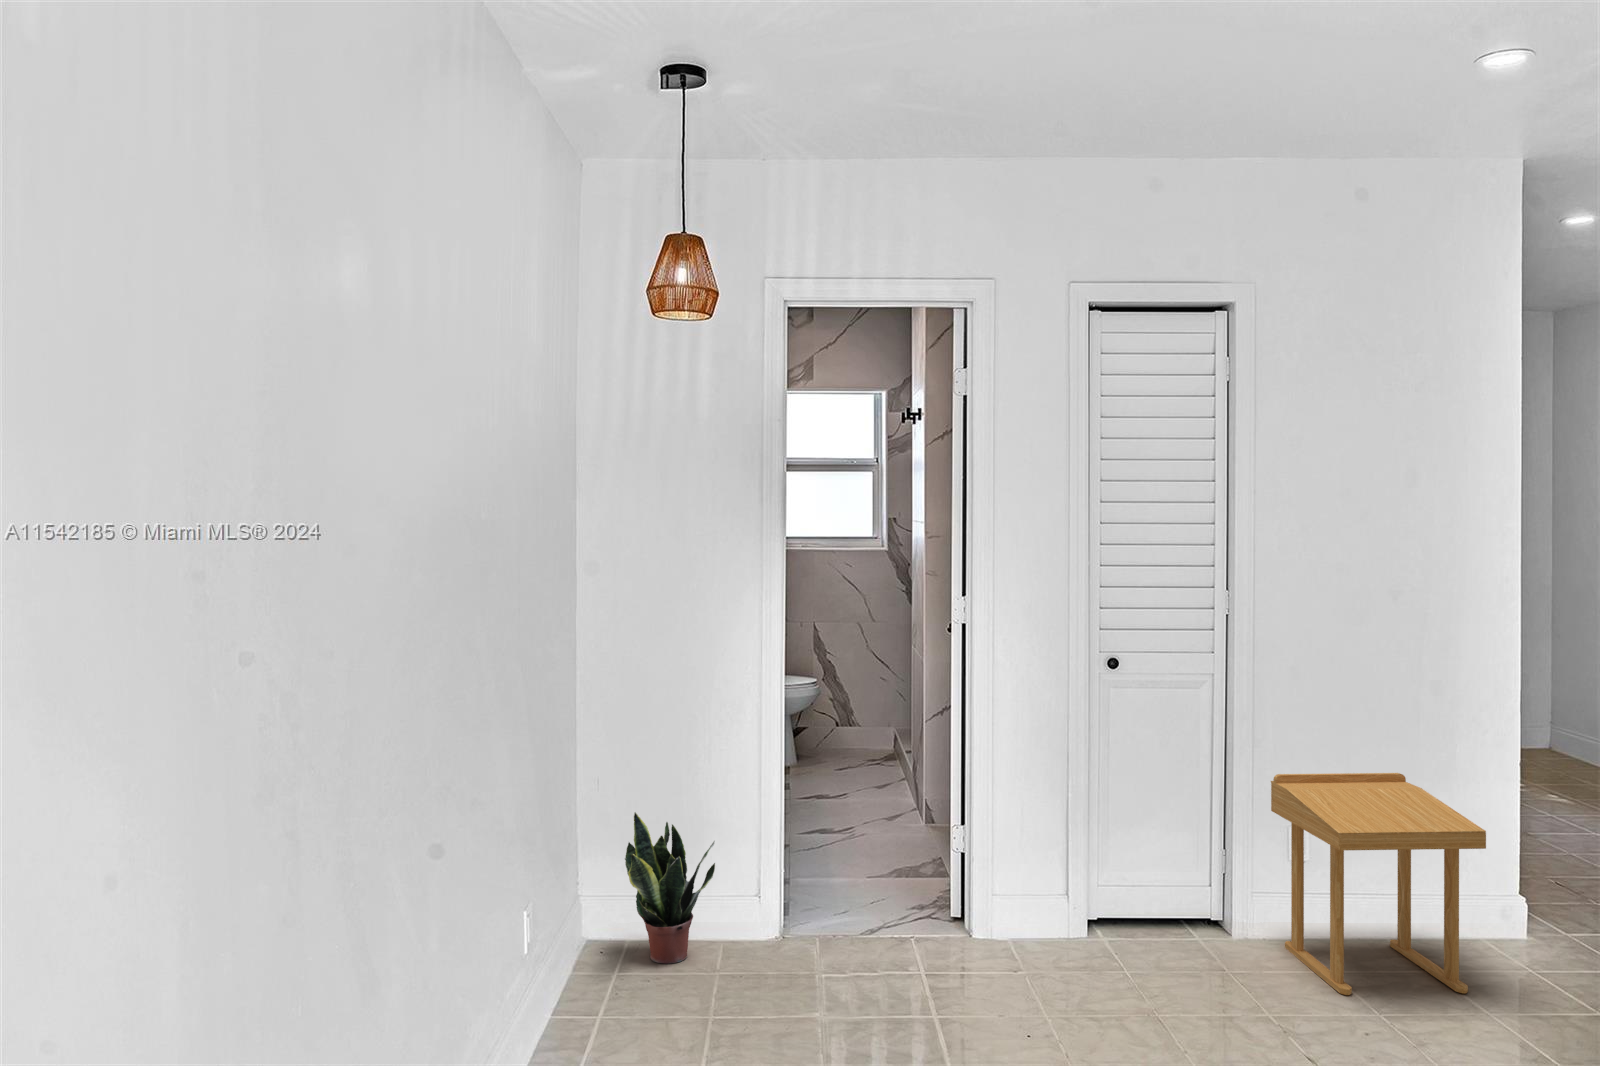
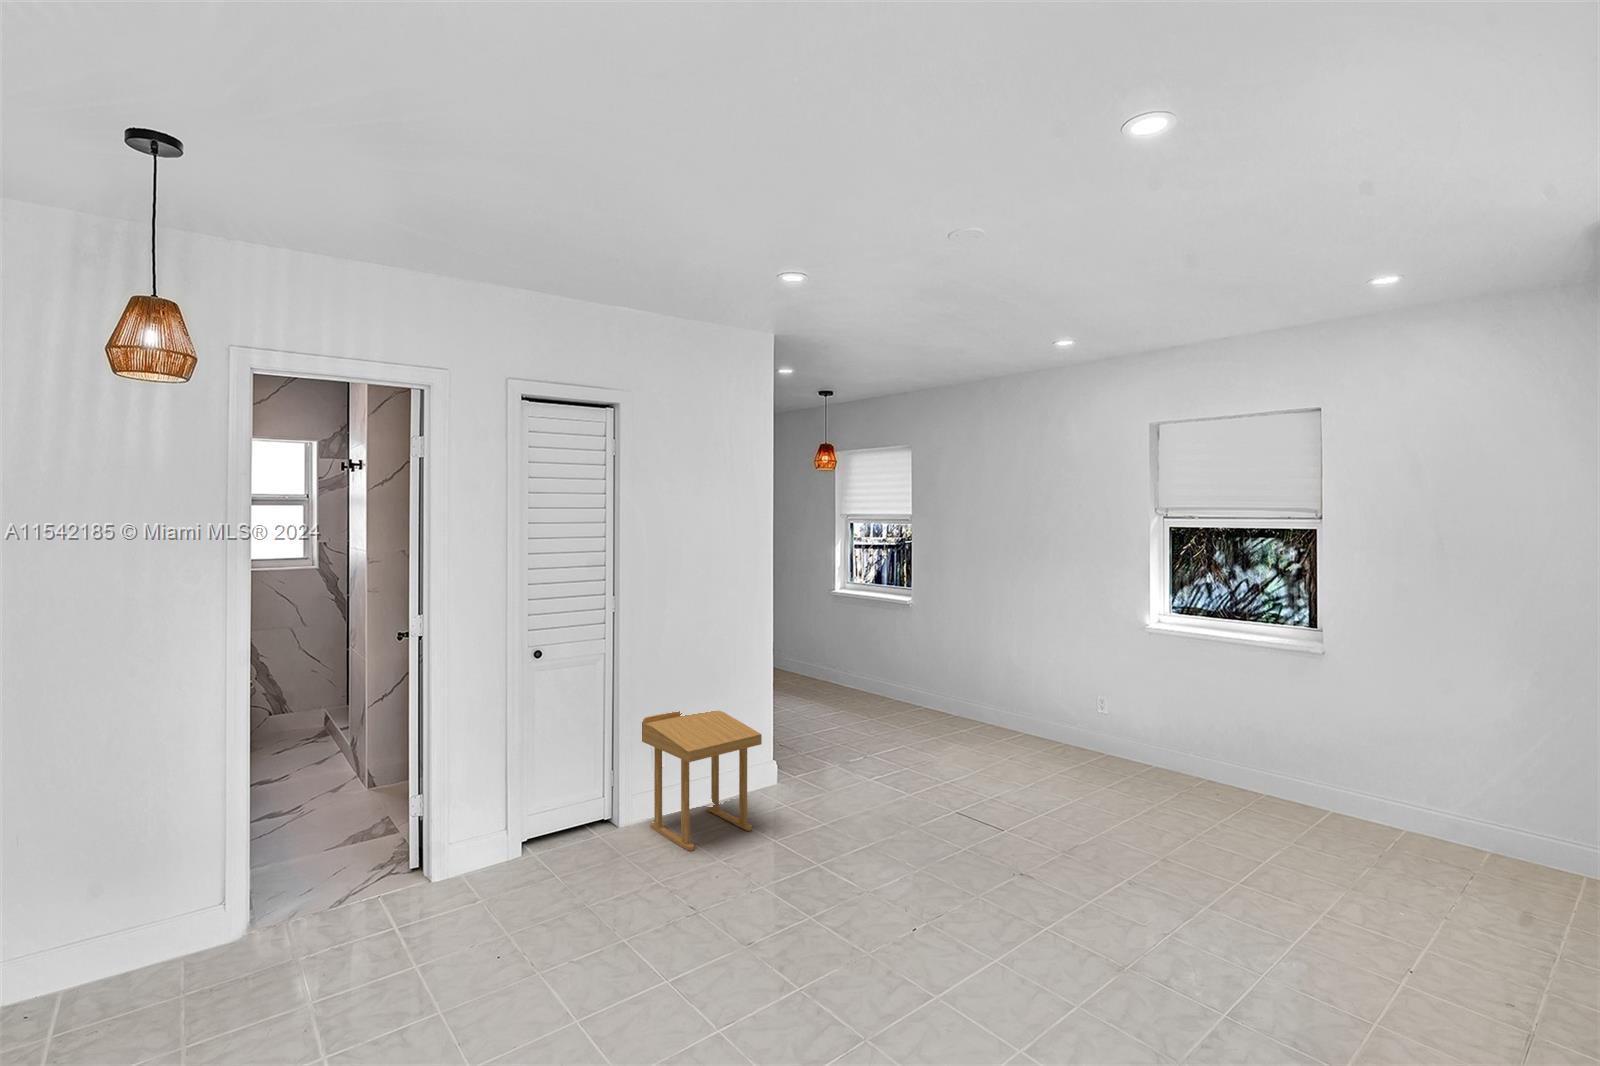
potted plant: present [625,812,715,963] -> none [56,860,177,1002]

